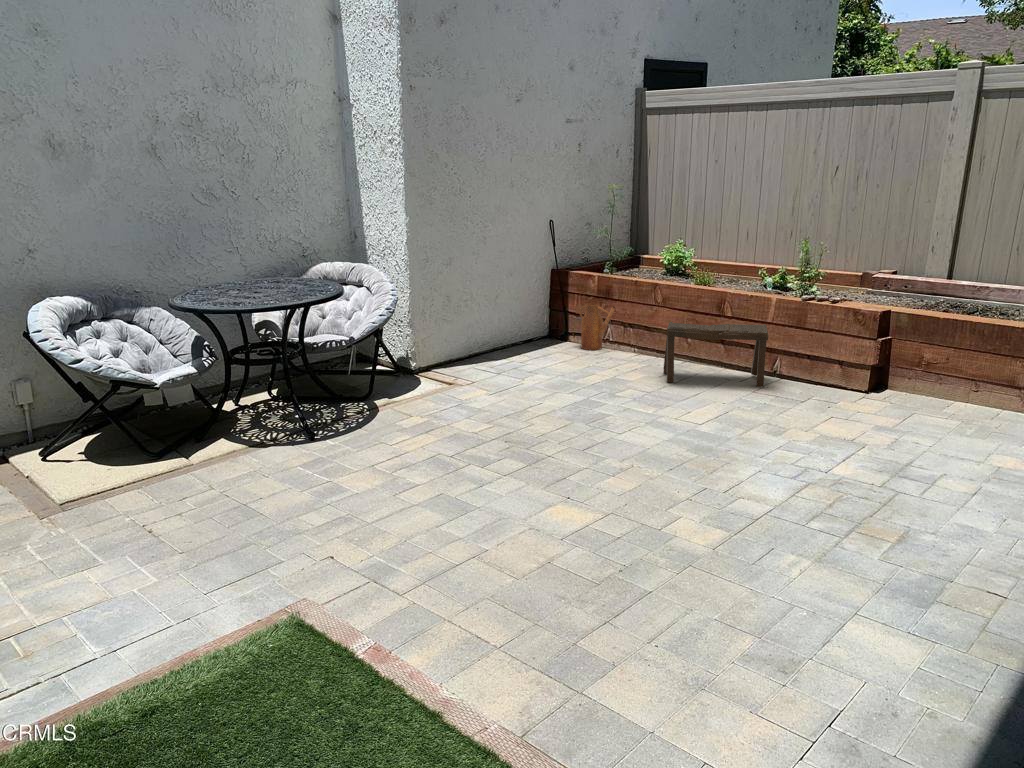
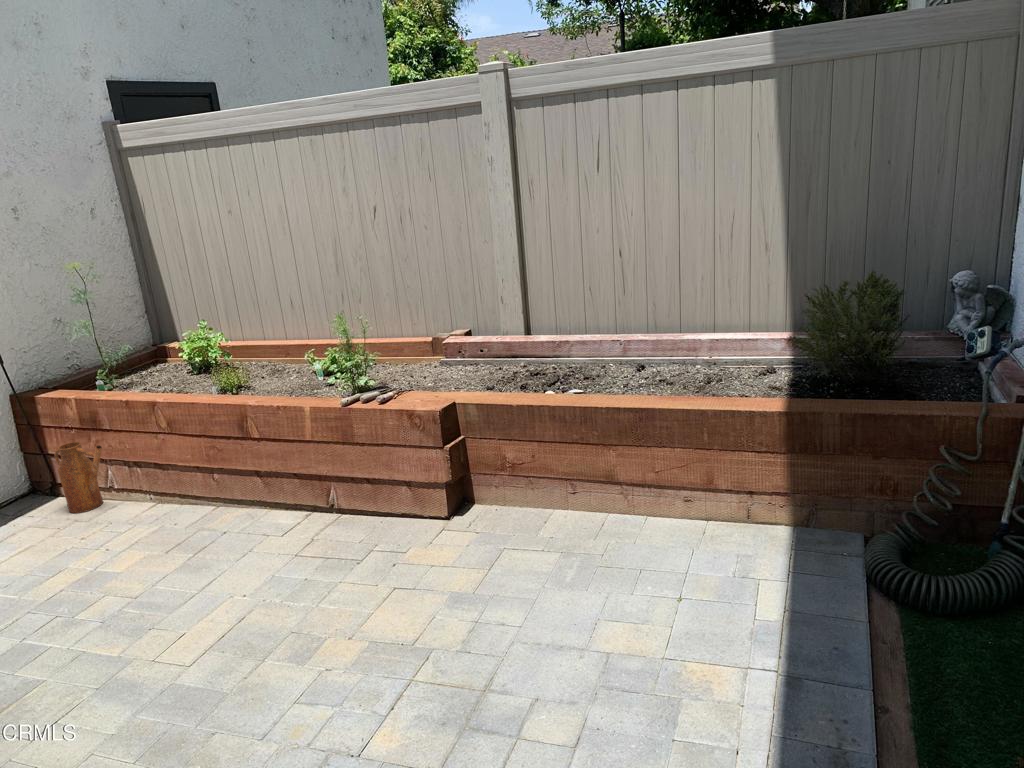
bench: present [663,322,769,387] -> none [147,446,314,566]

